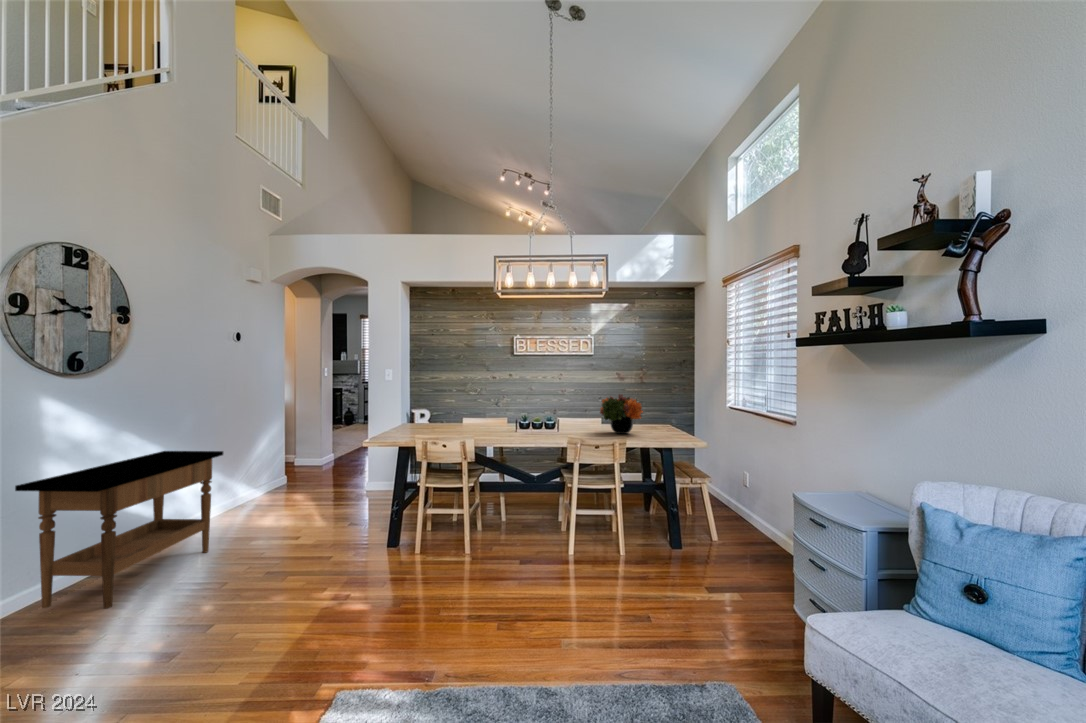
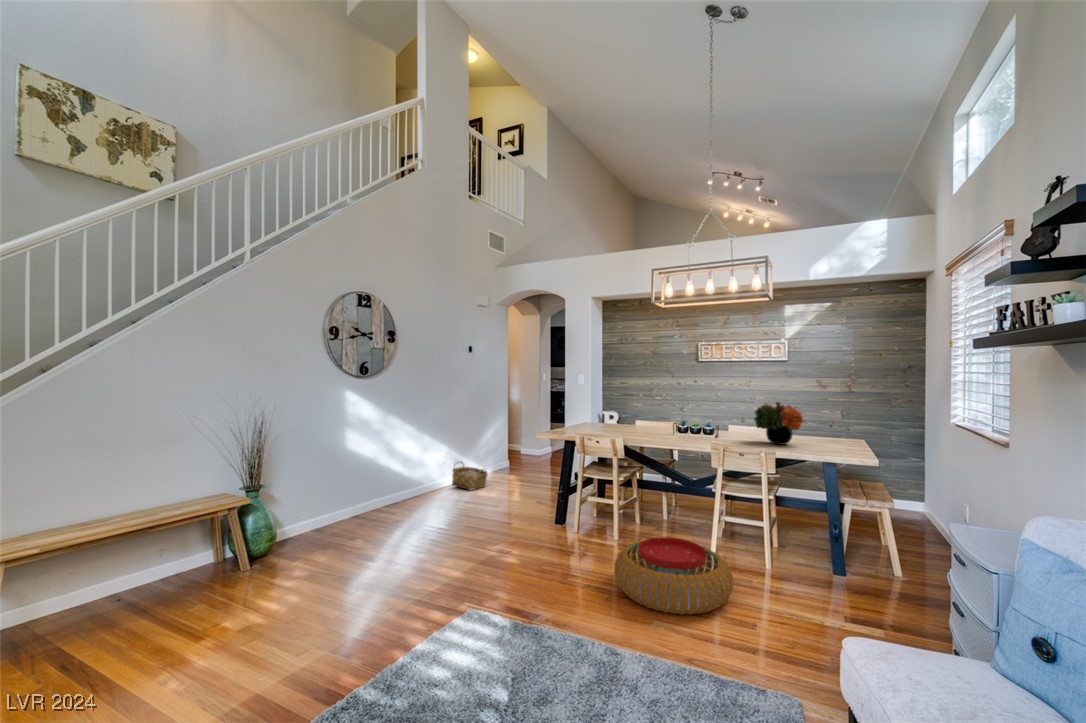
side table: present [15,451,223,609] -> none [333,431,448,529]
woven basket: none [219,485,274,522] -> present [452,461,487,491]
pouf: none [498,541,620,625] -> present [614,537,733,615]

